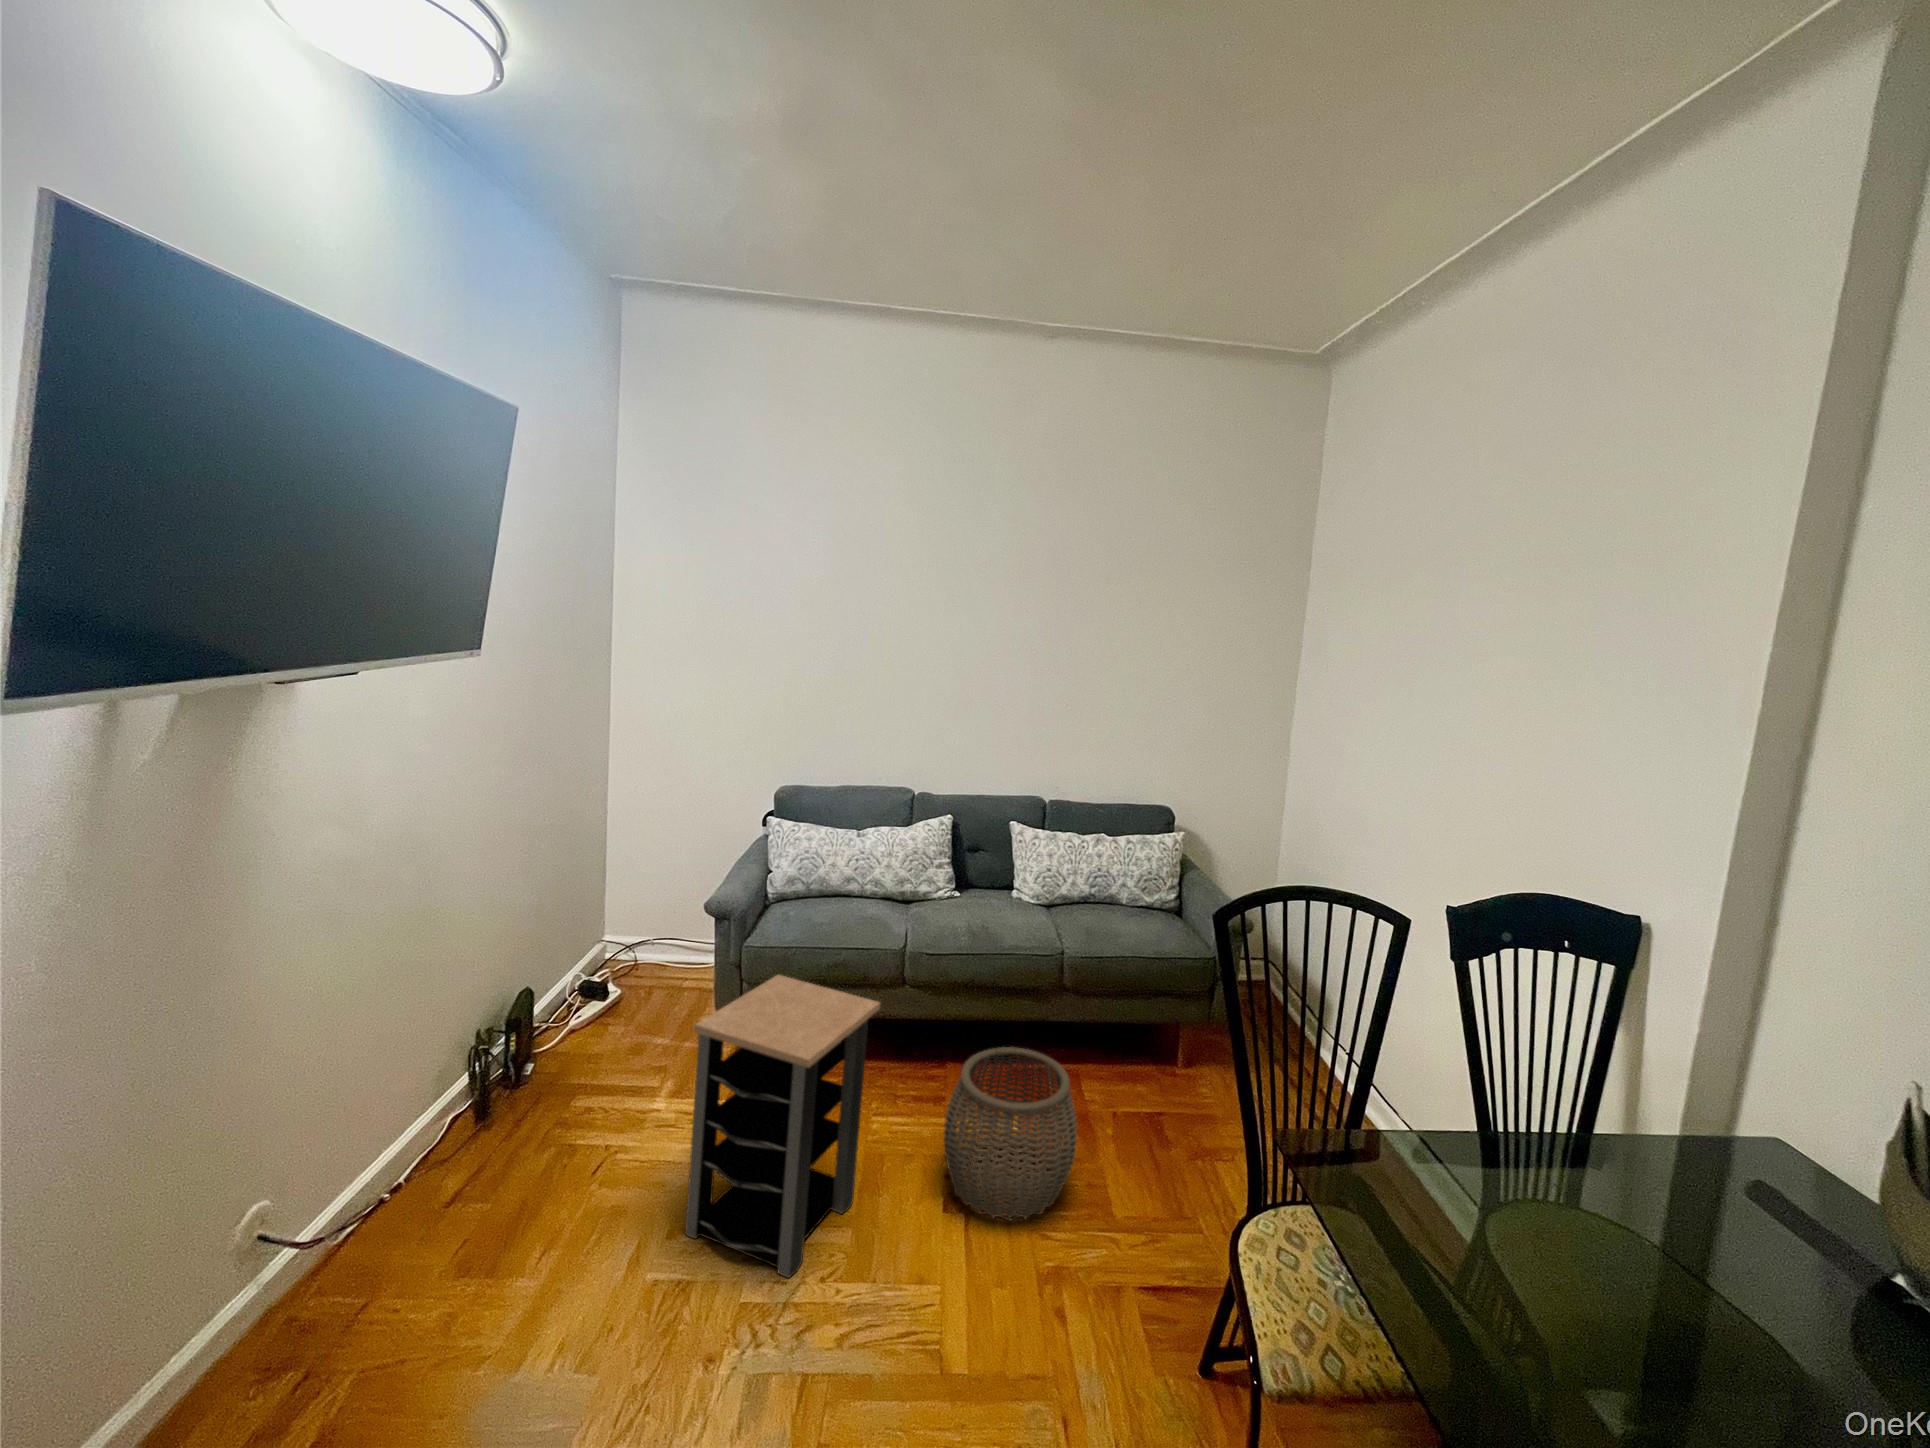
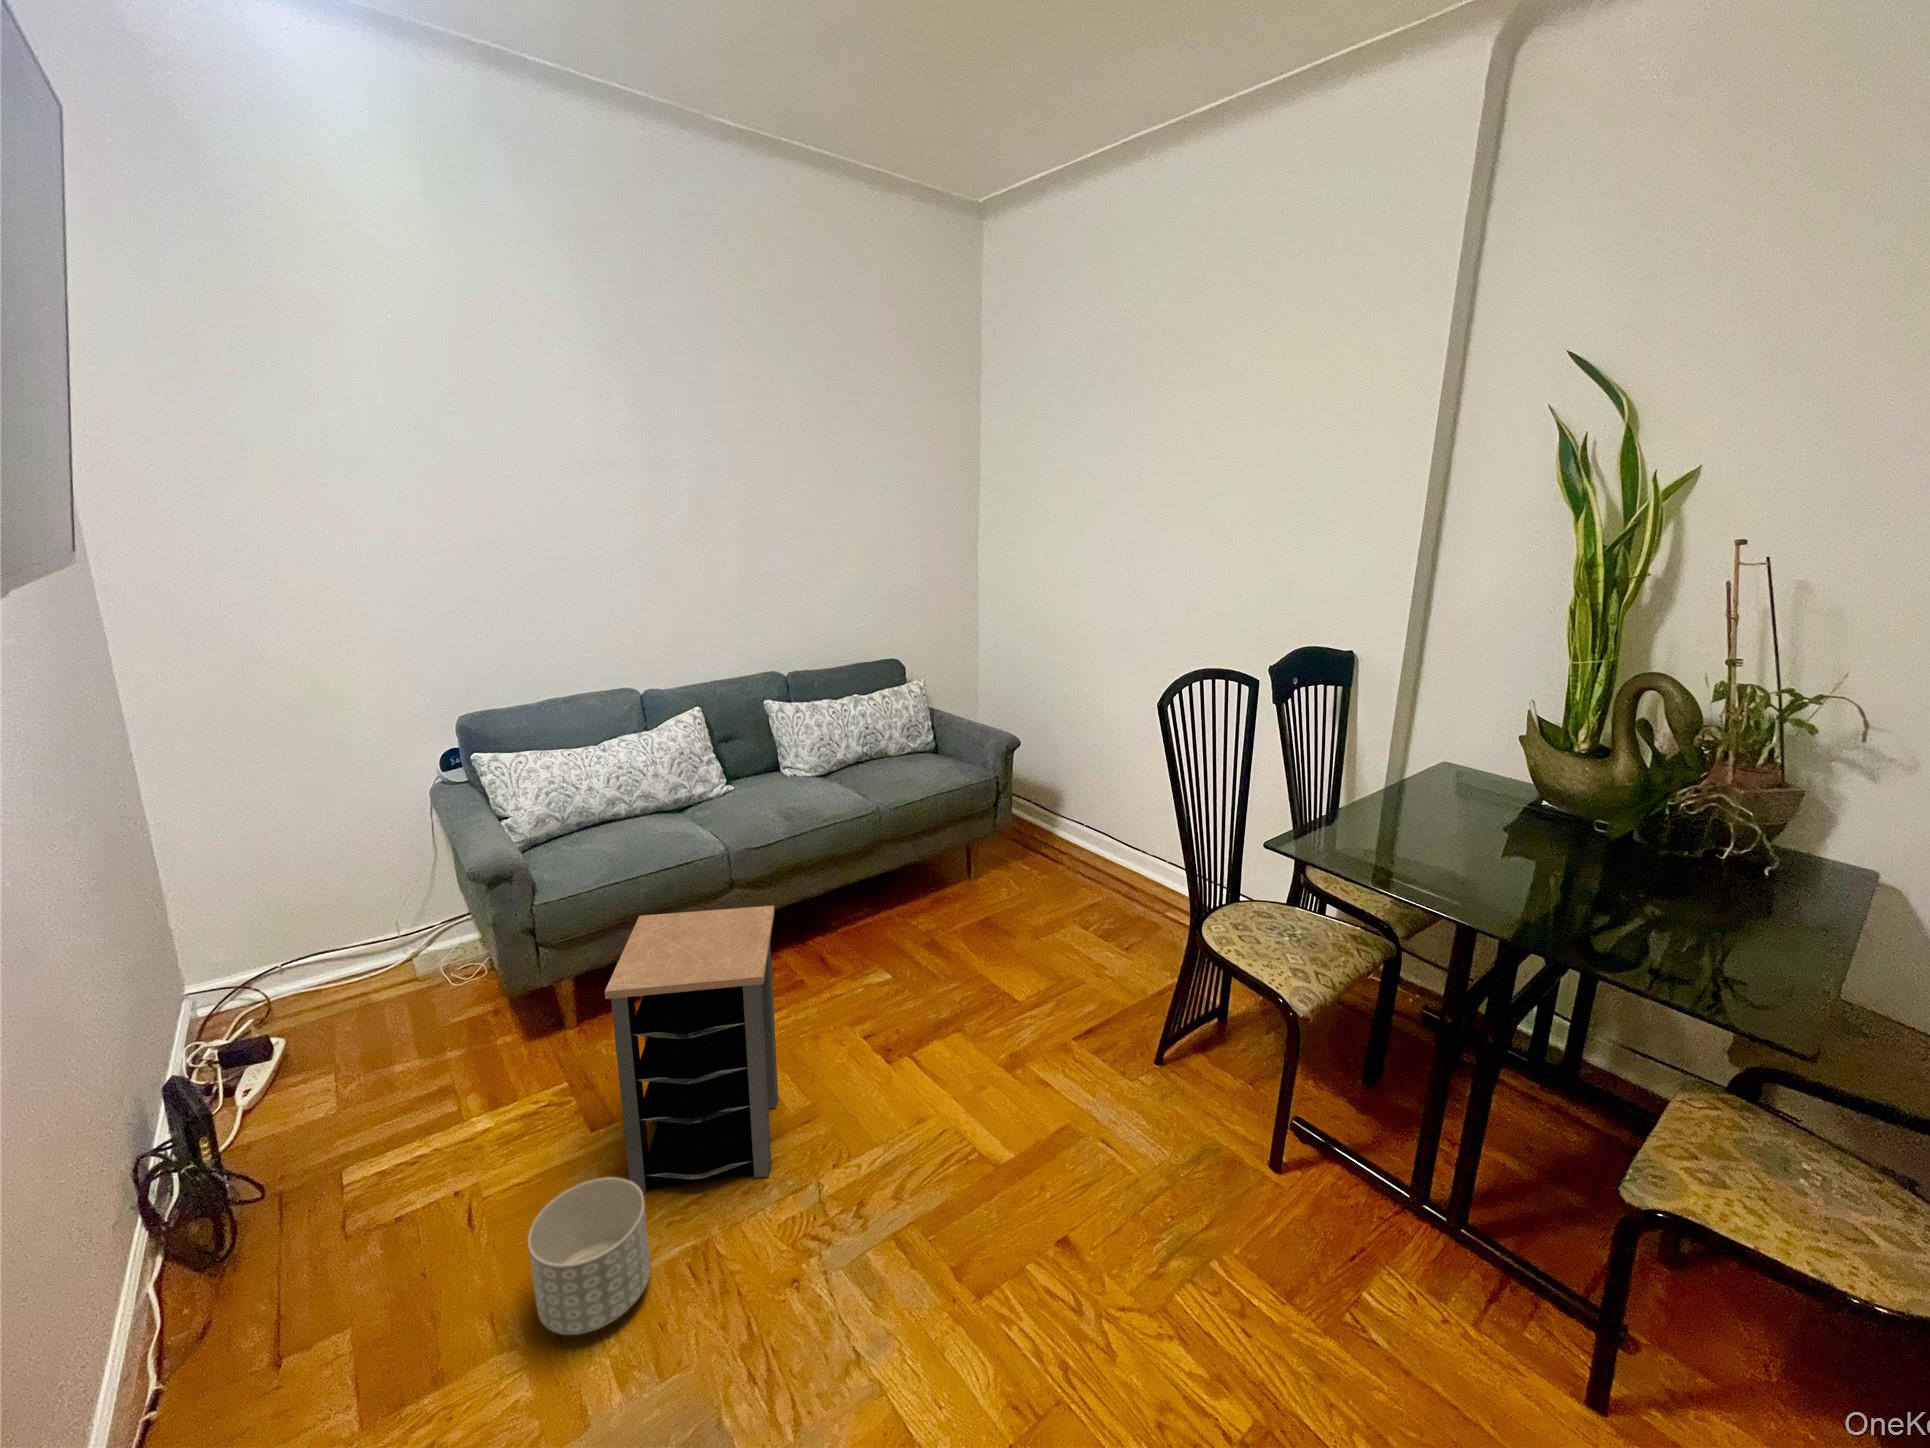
woven basket: present [943,1047,1077,1220] -> none [834,904,962,1054]
planter: none [544,1194,654,1339] -> present [528,1177,651,1335]

